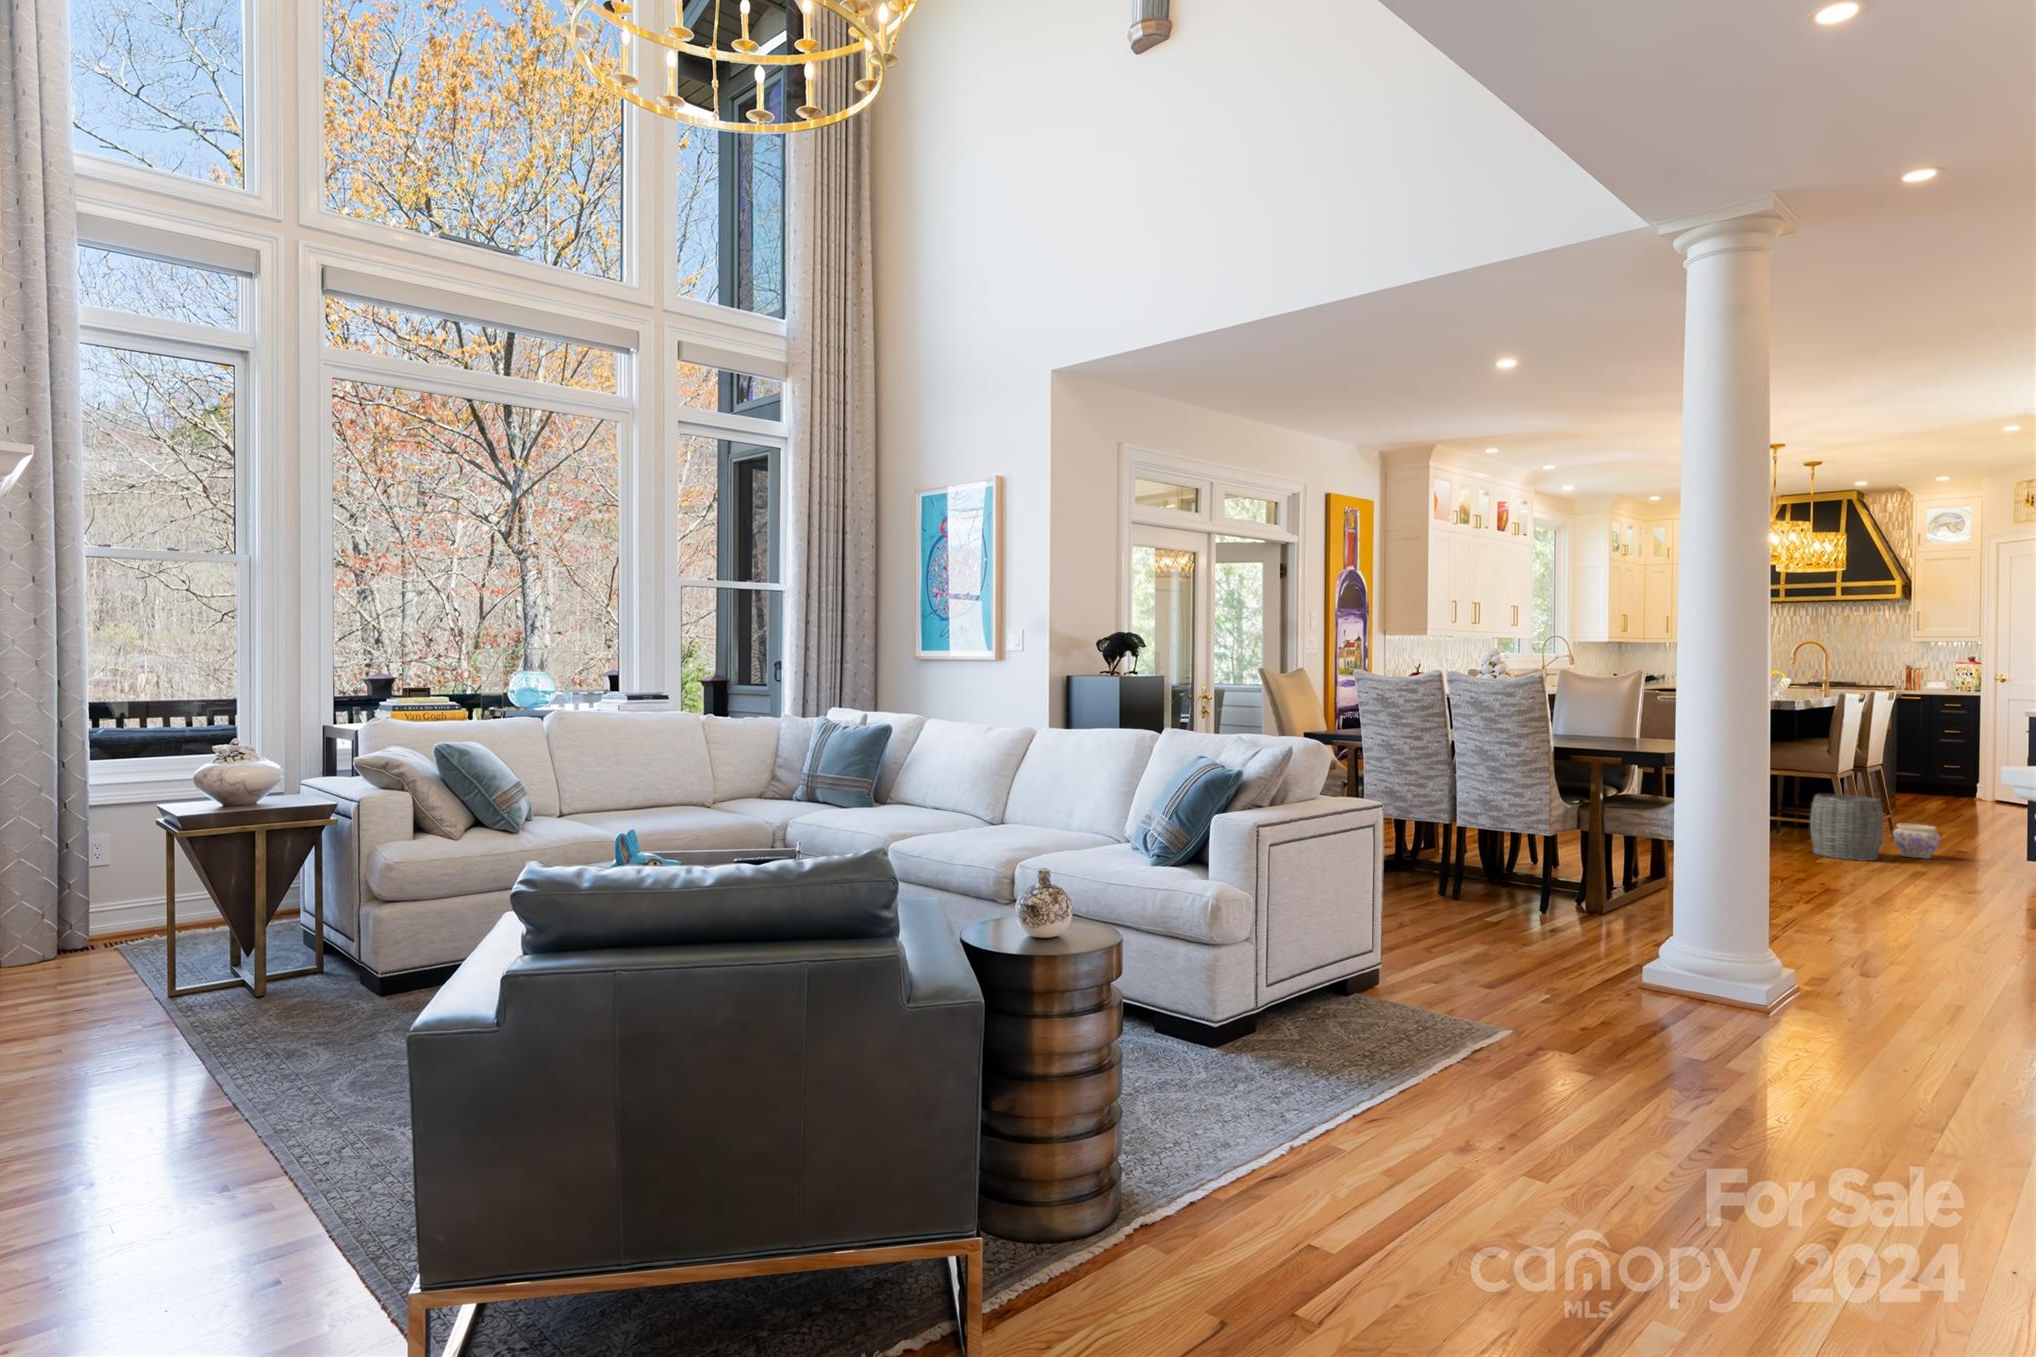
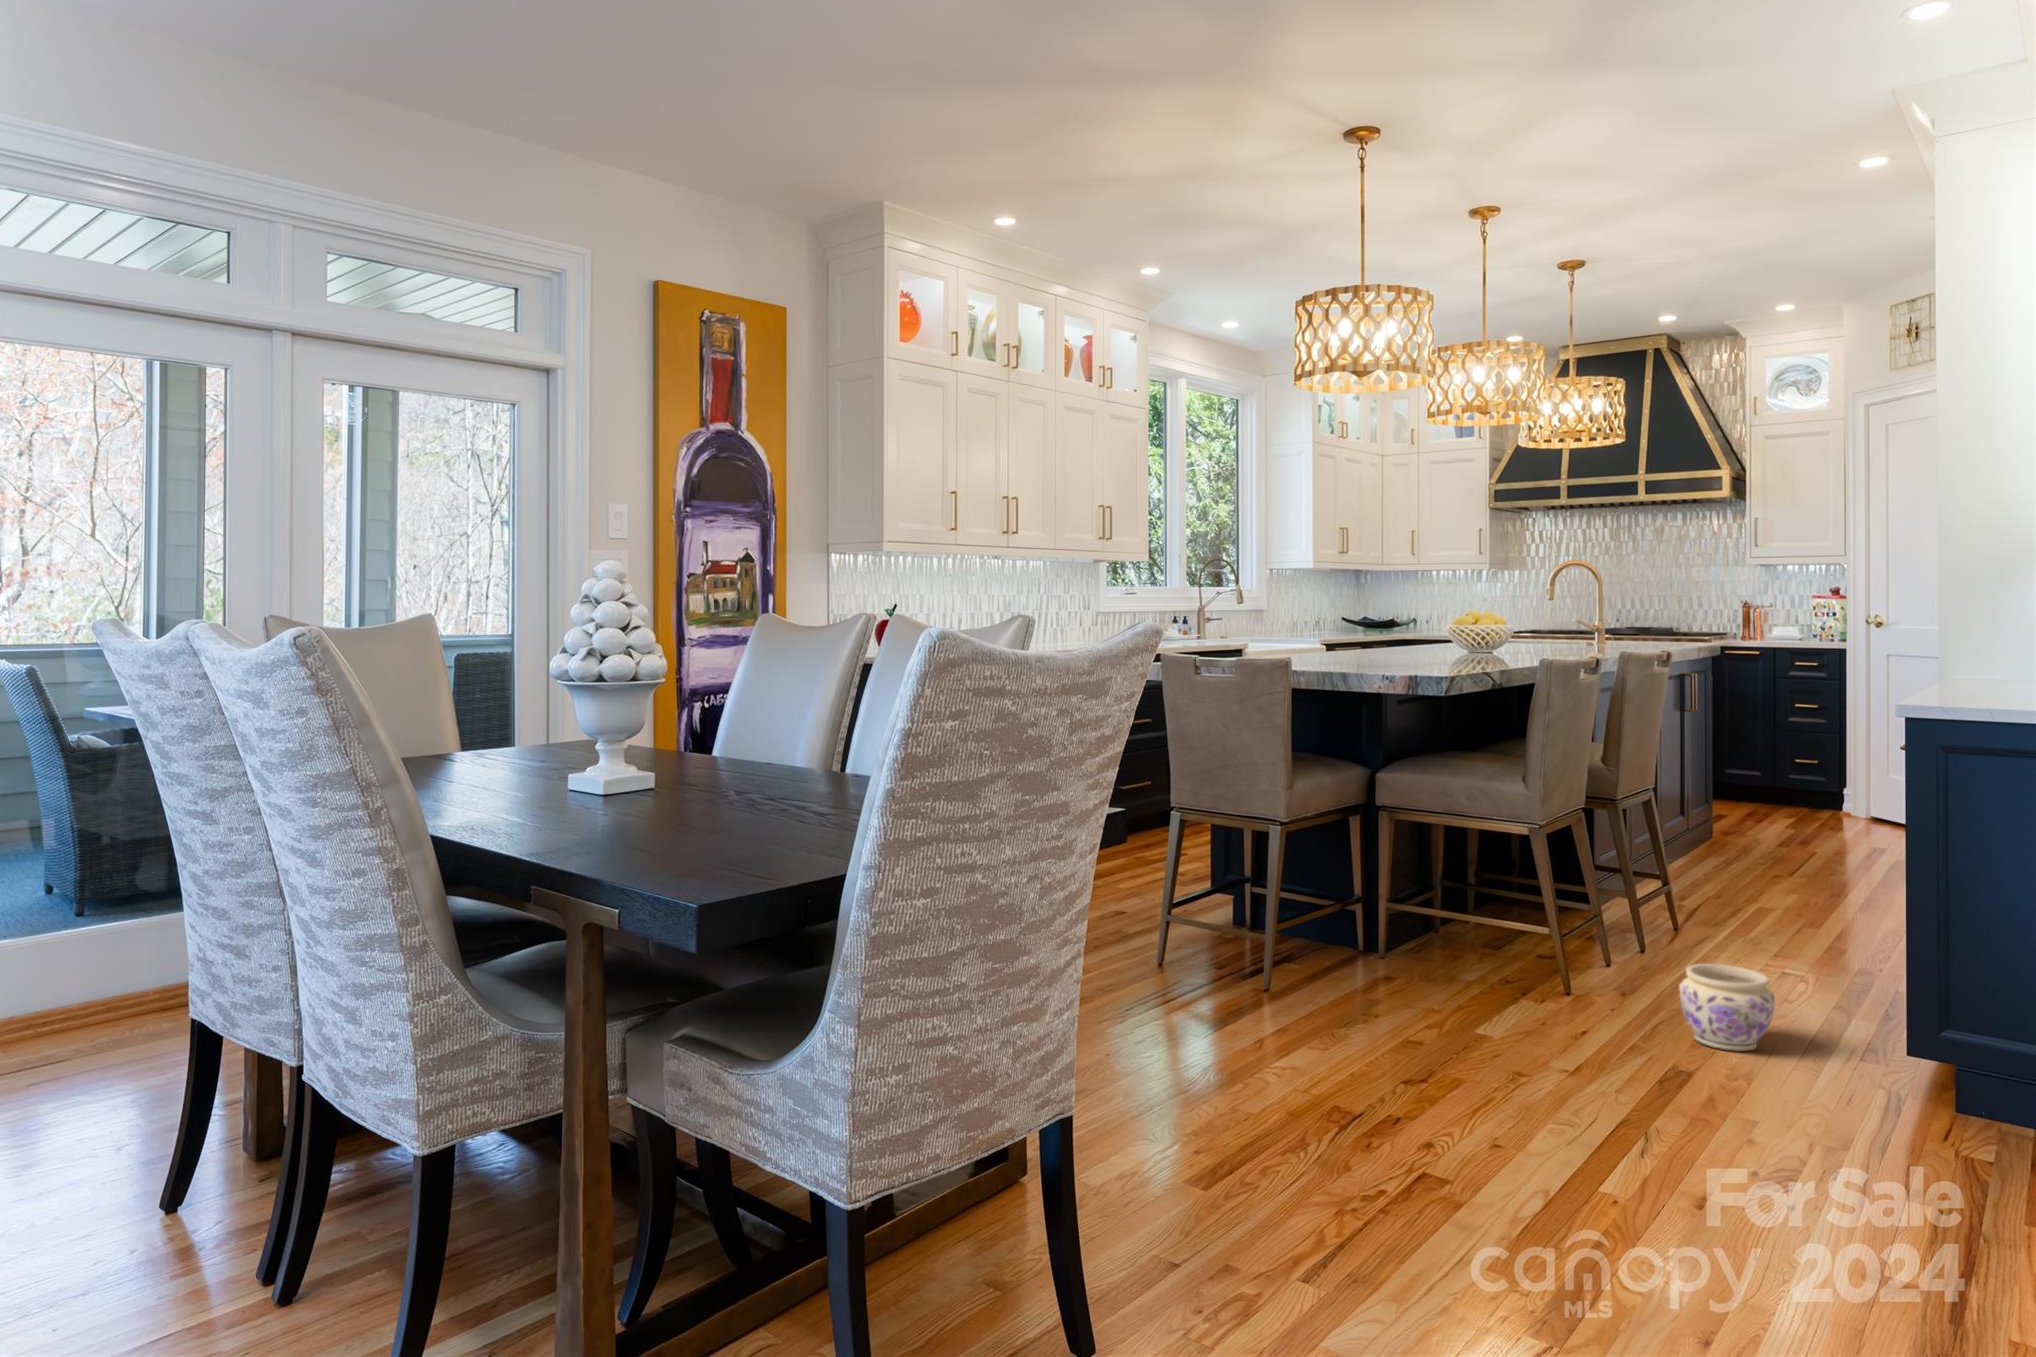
woven basket: present [1810,794,1884,861] -> none [1501,907,1652,1079]

